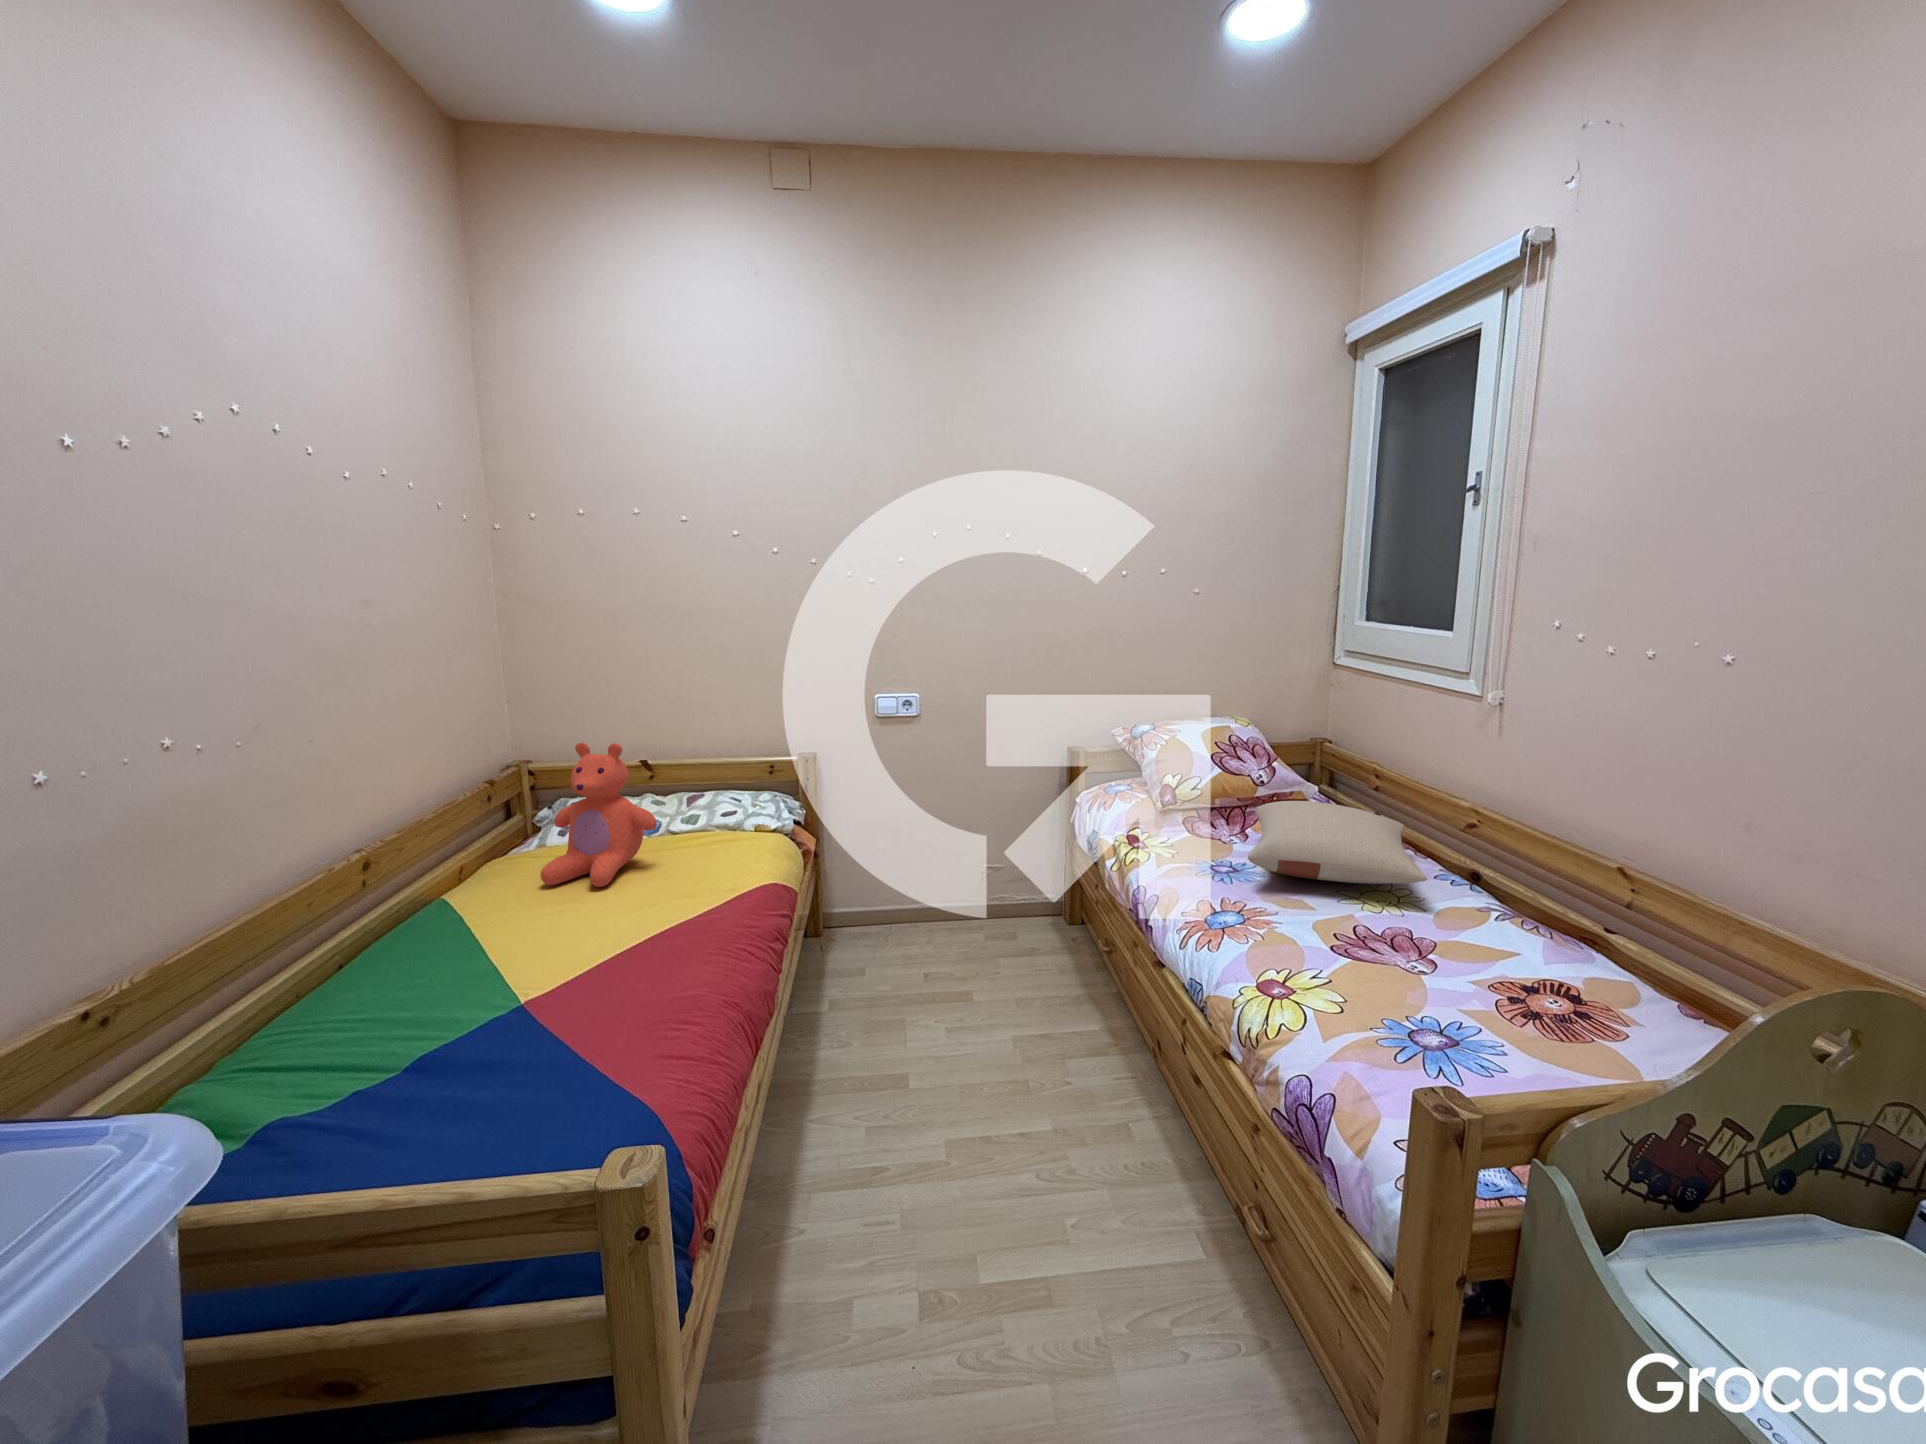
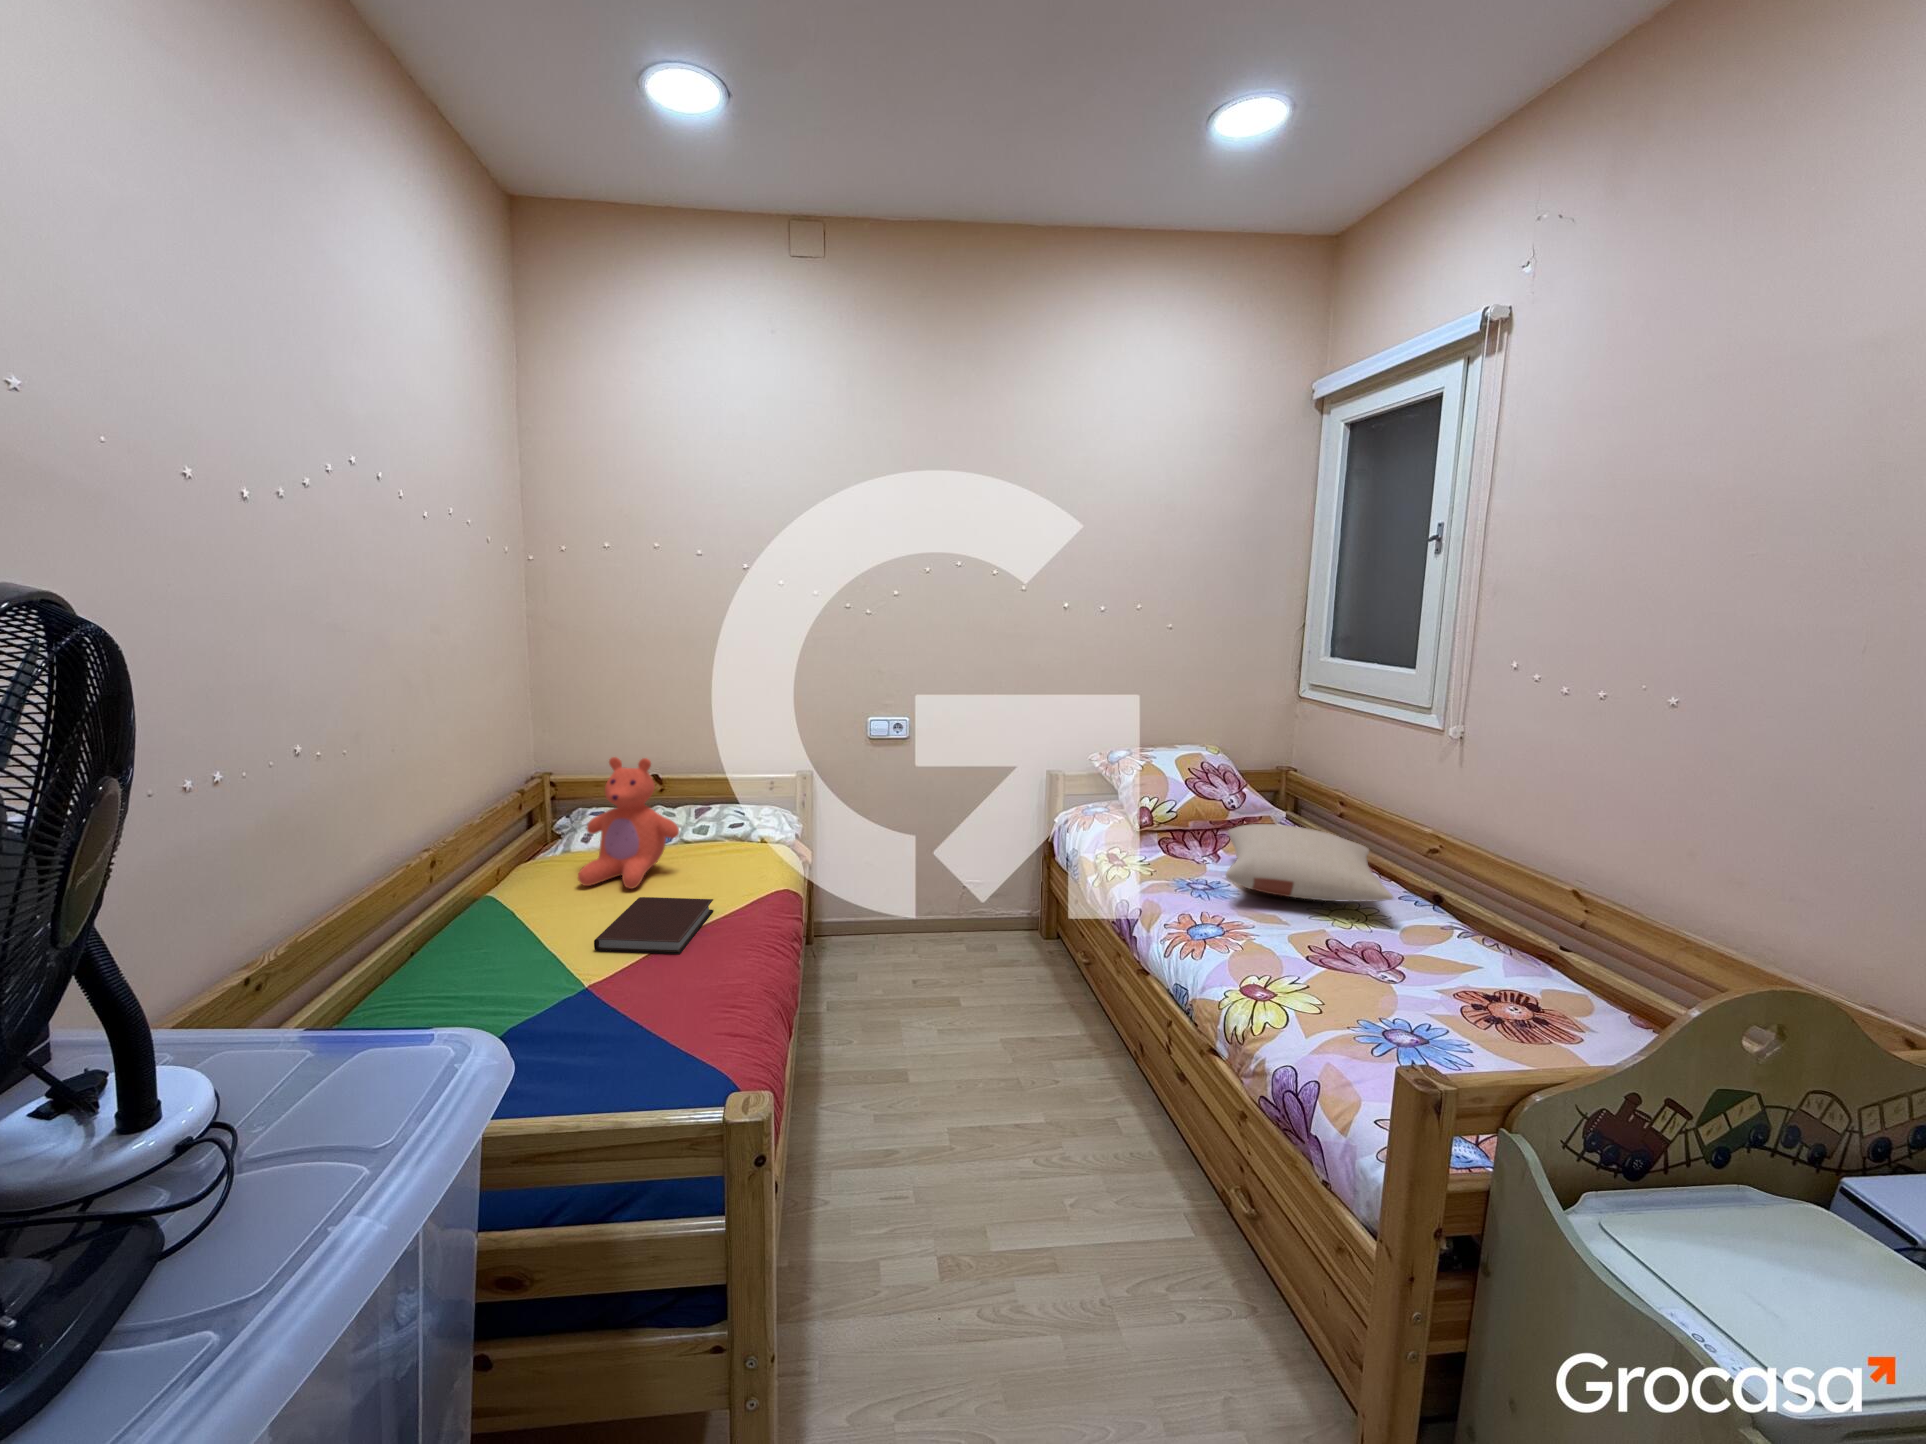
notebook: none [540,897,687,961] -> present [594,897,713,954]

